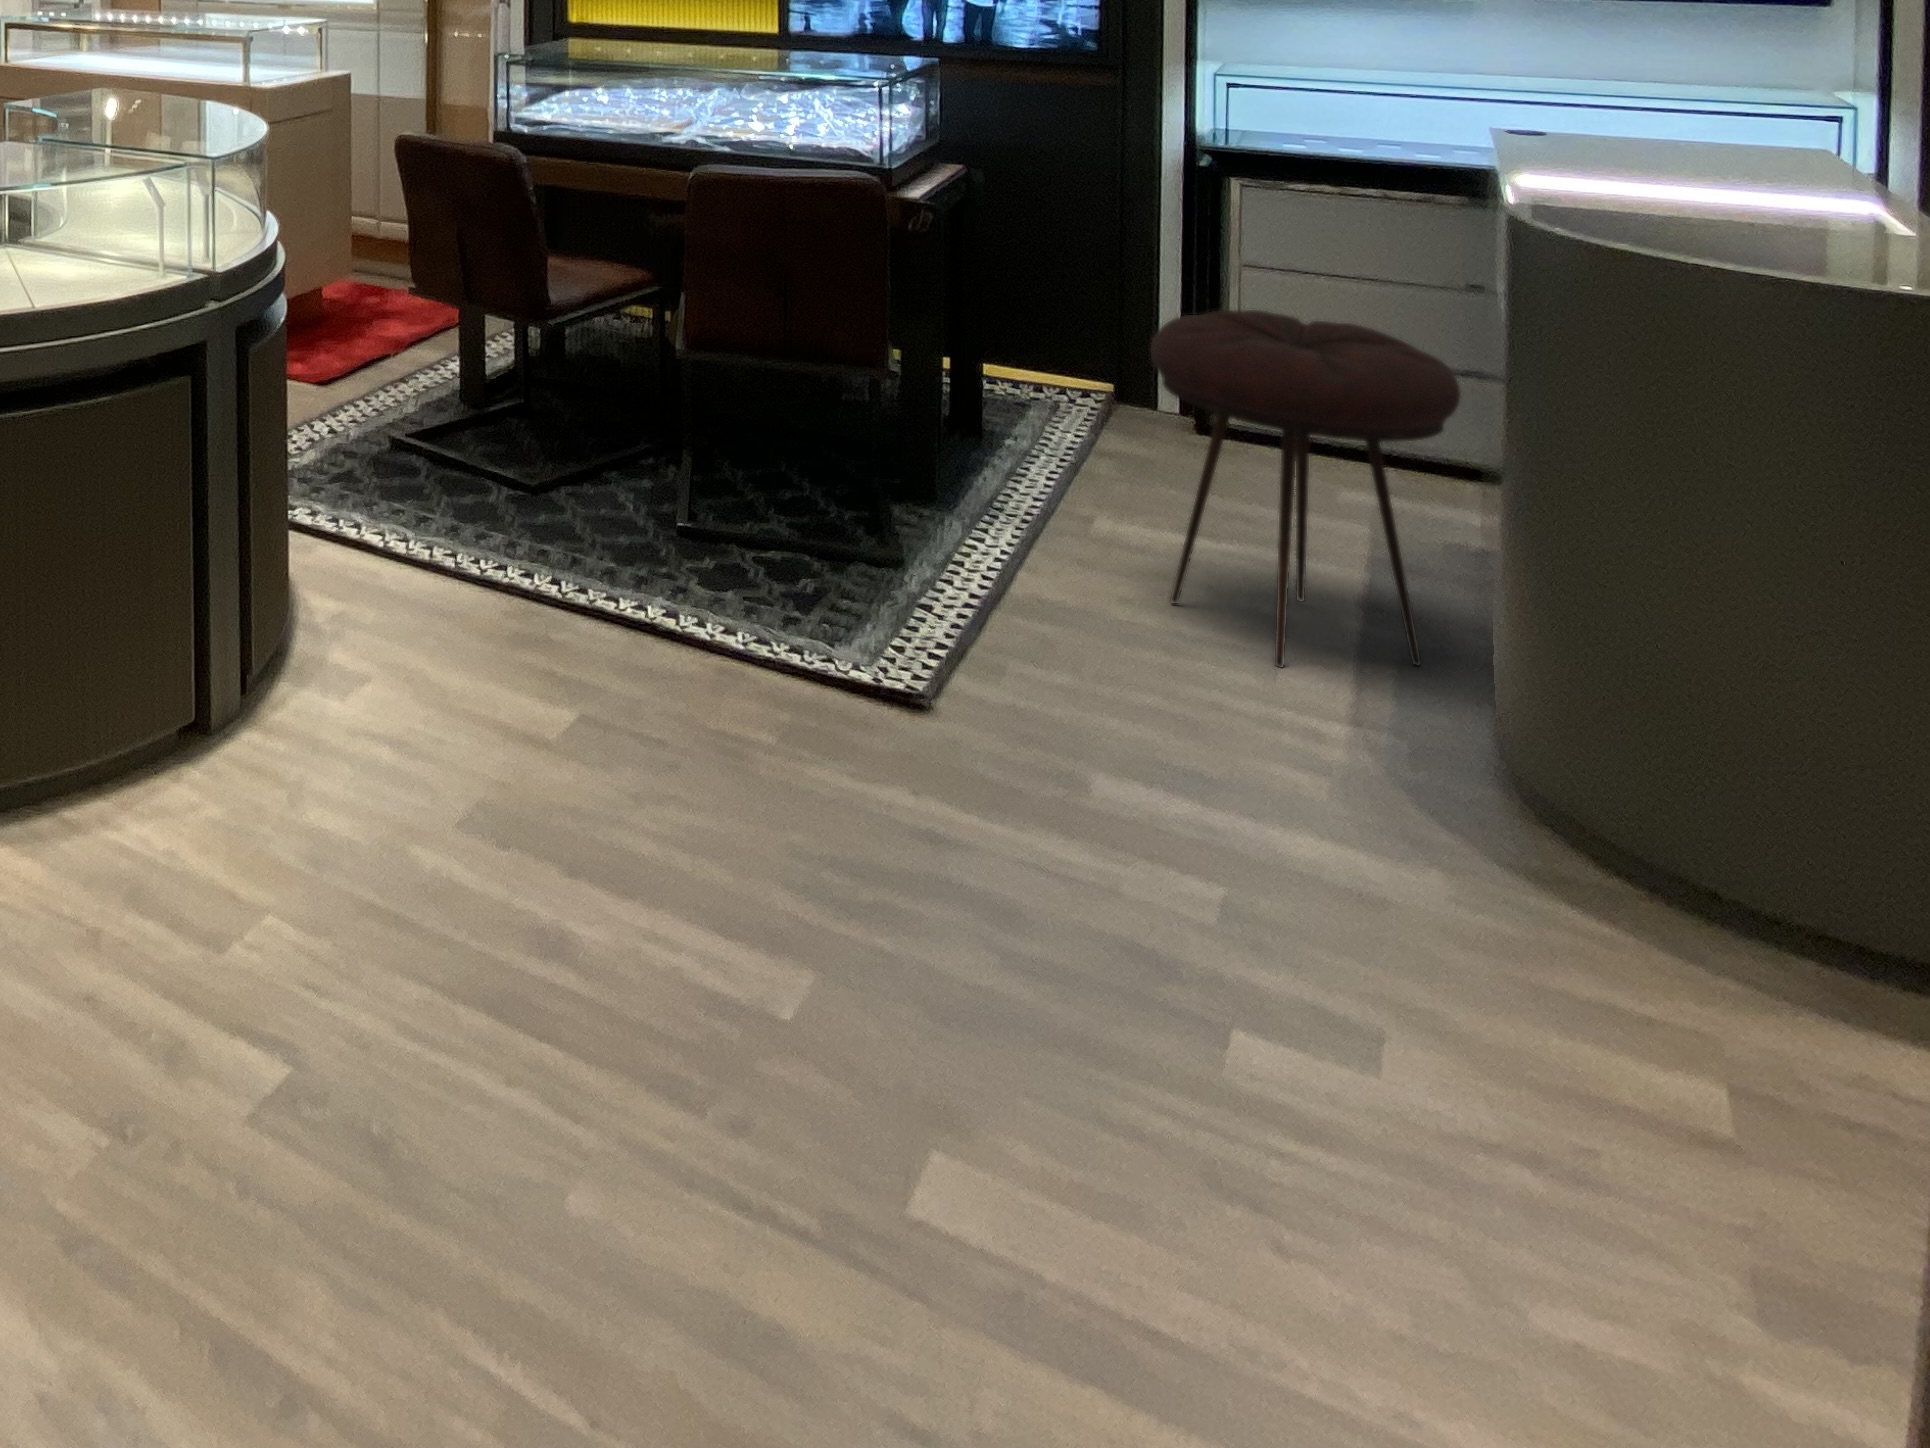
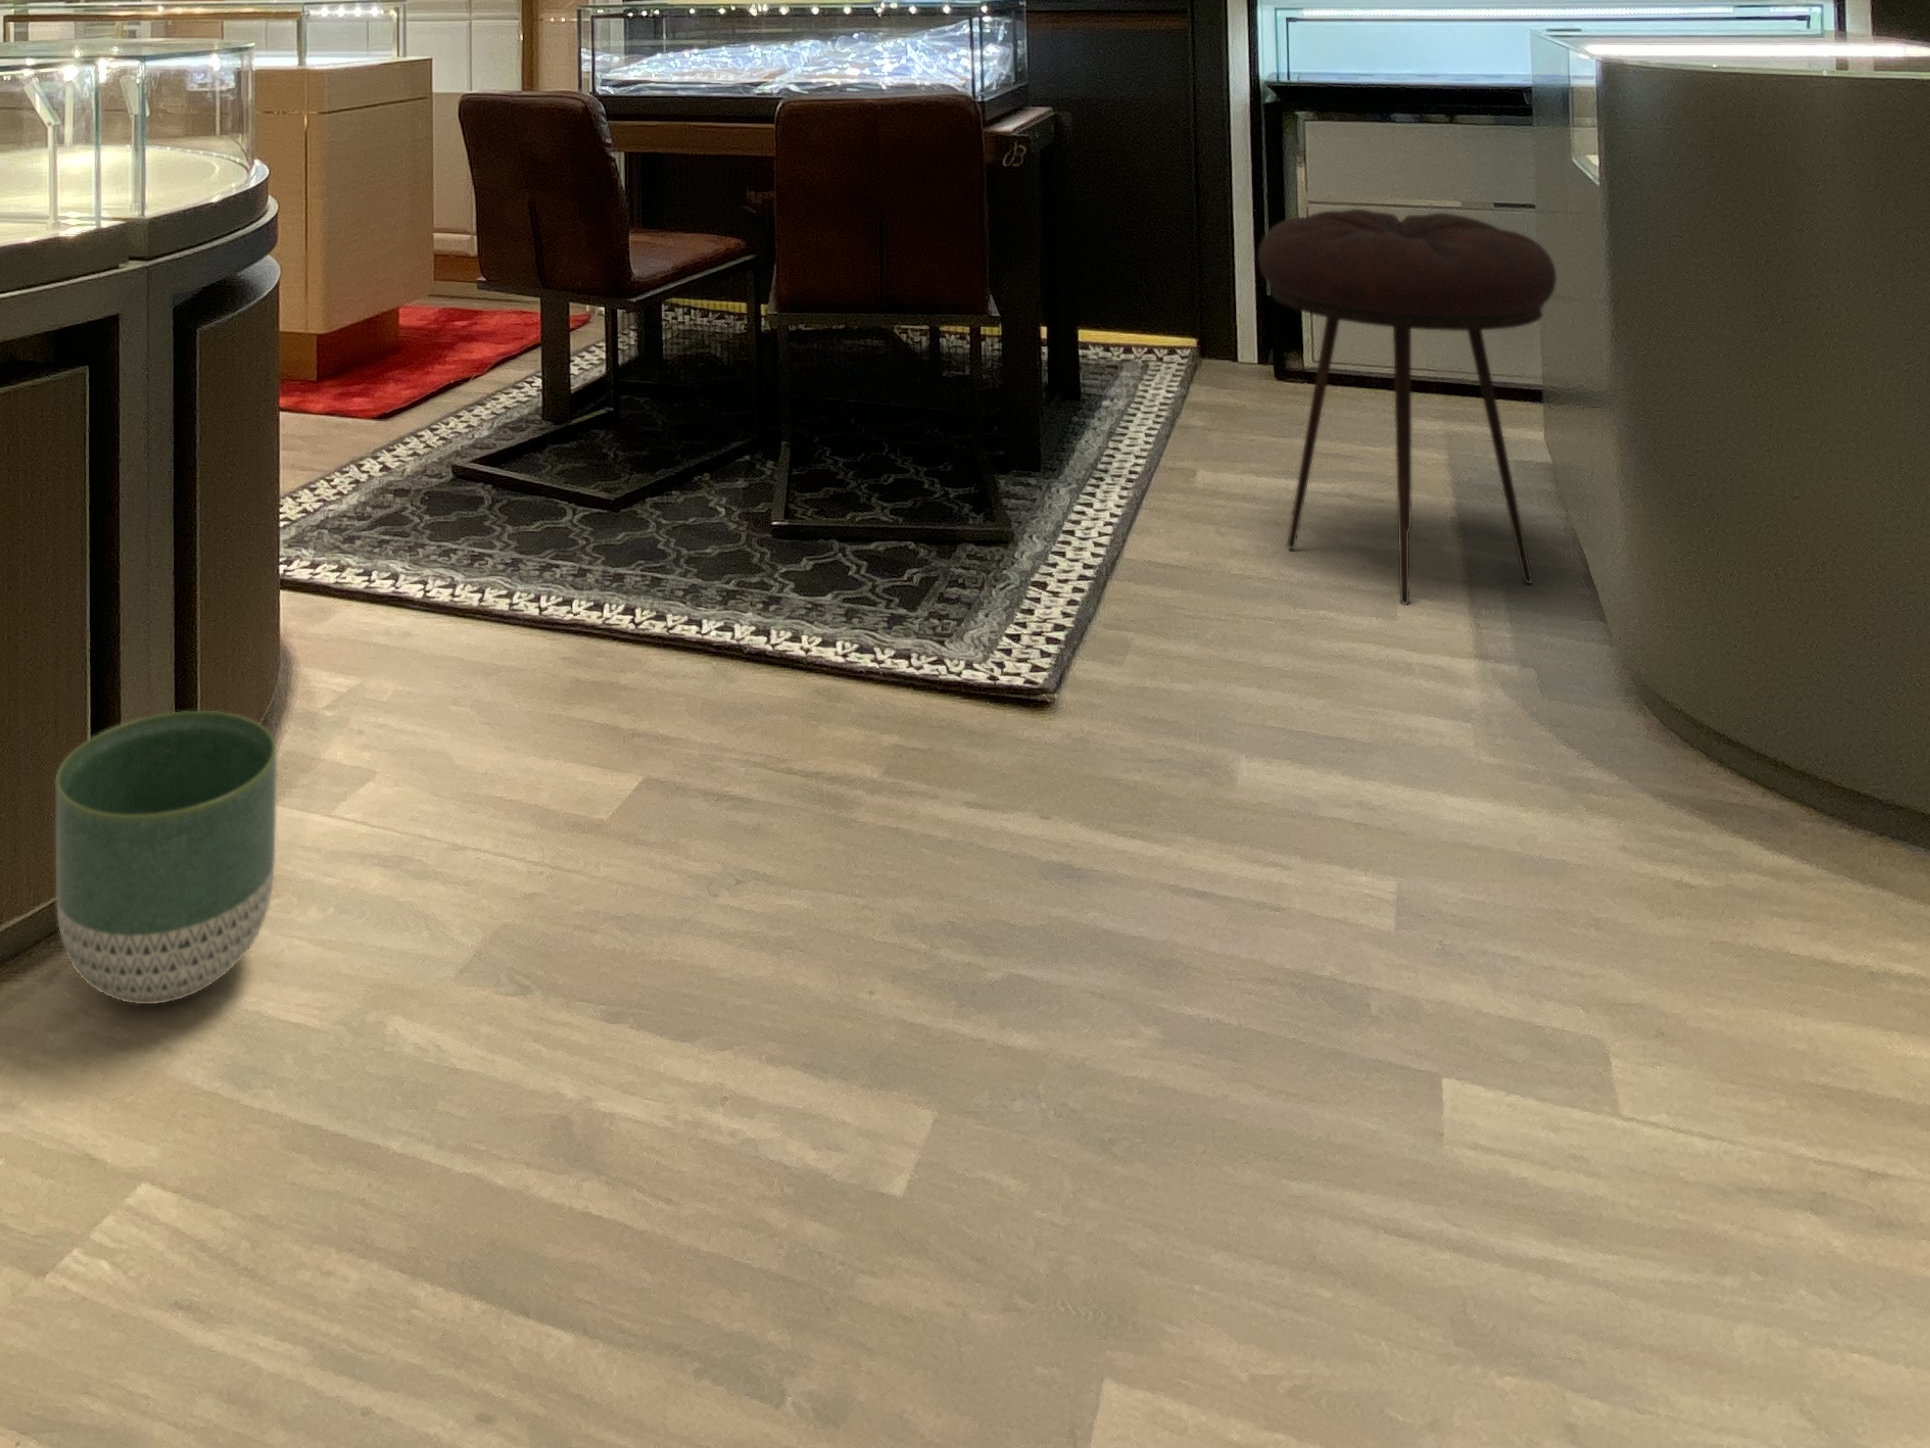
planter: none [222,622,357,798] -> present [55,711,277,1004]

